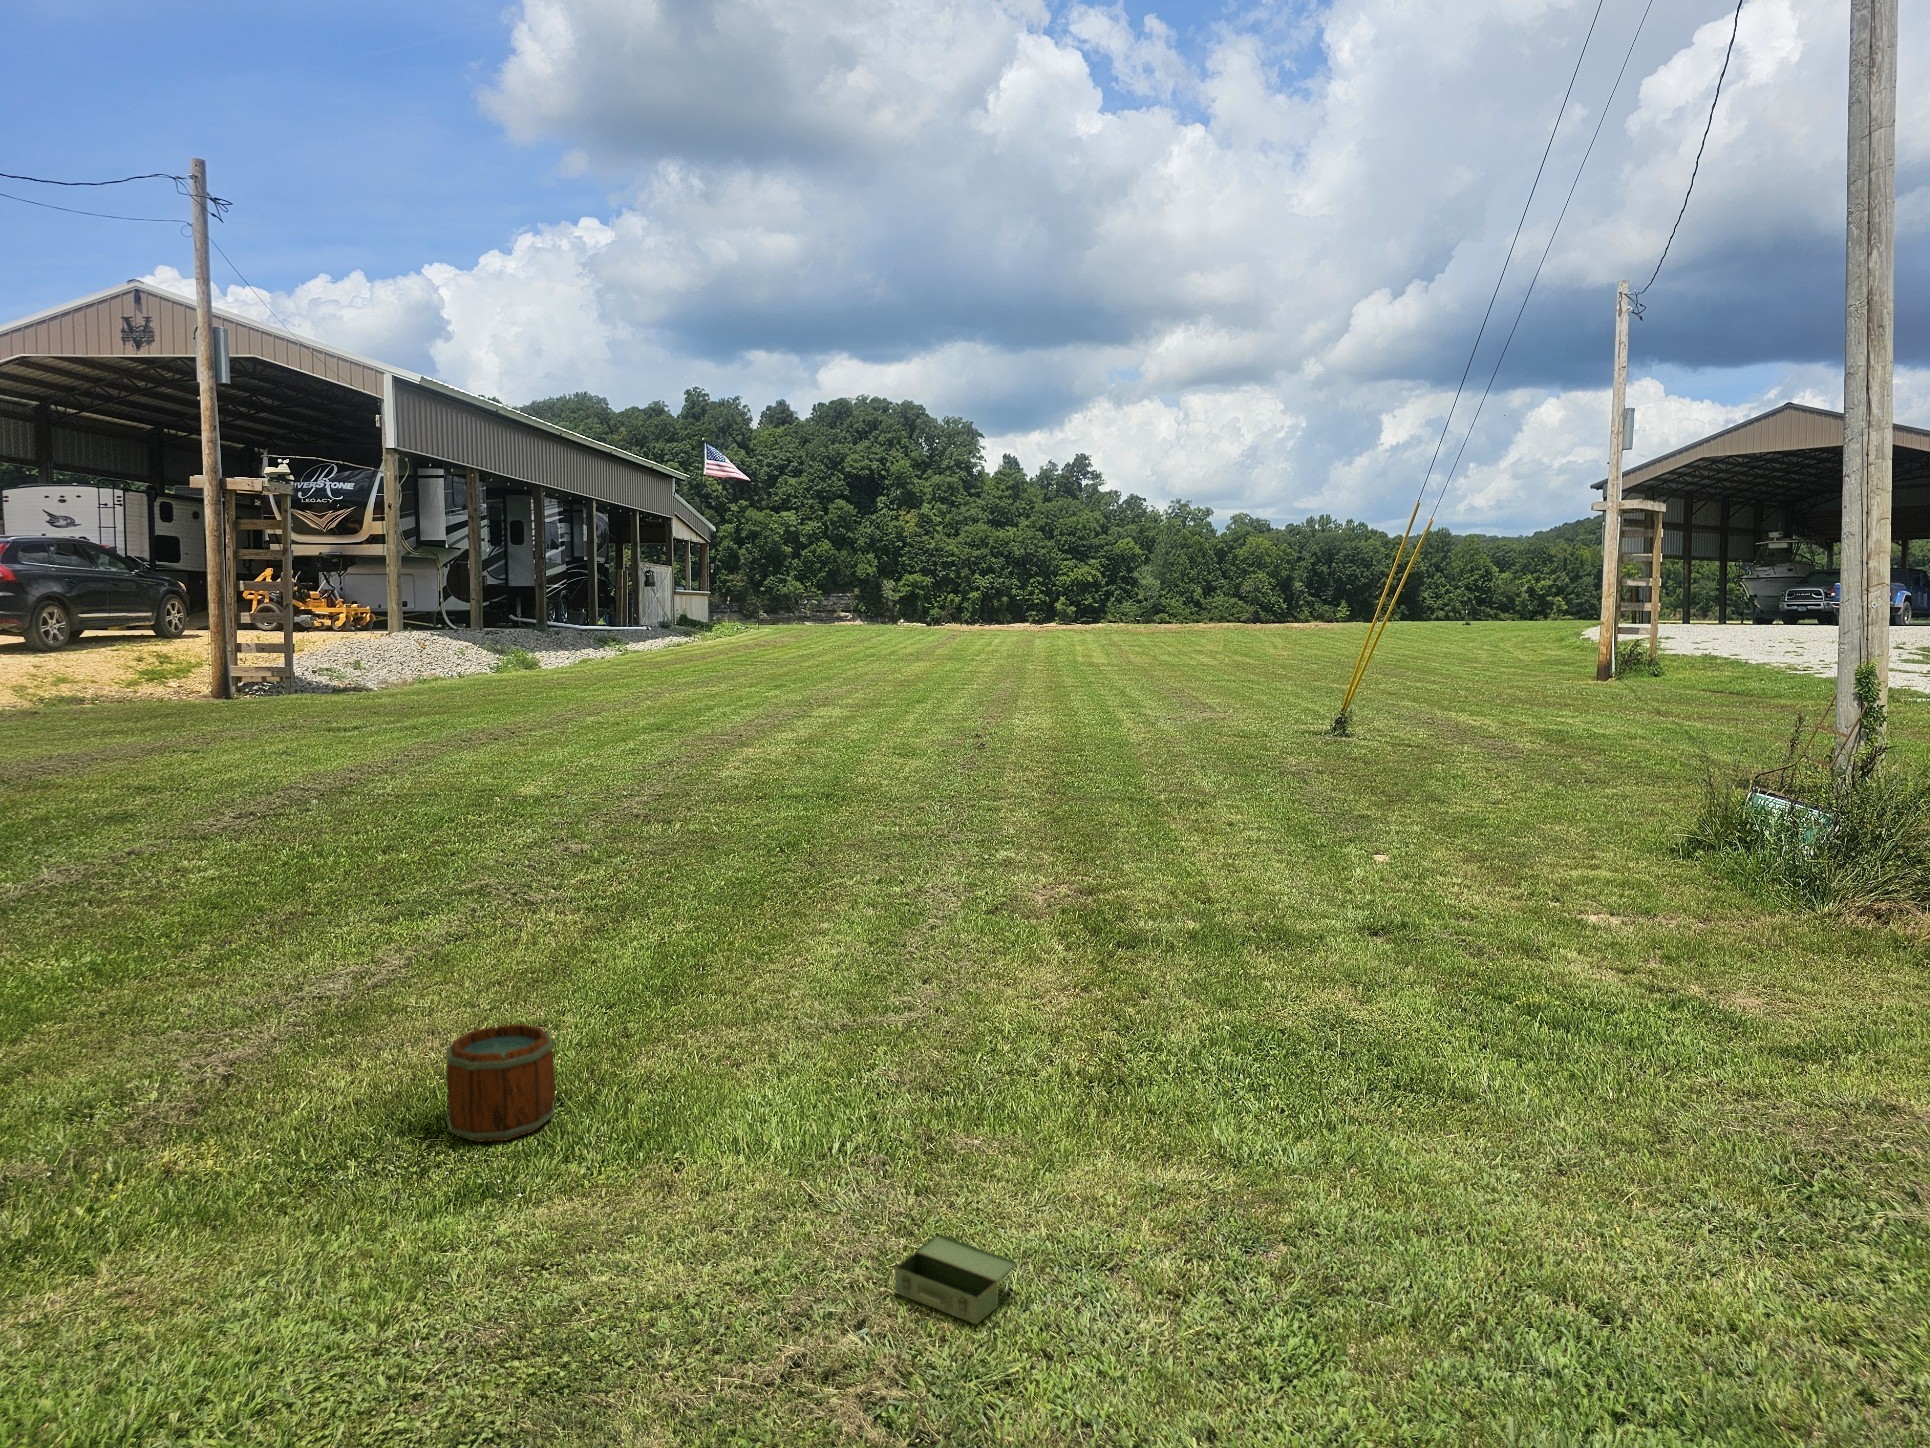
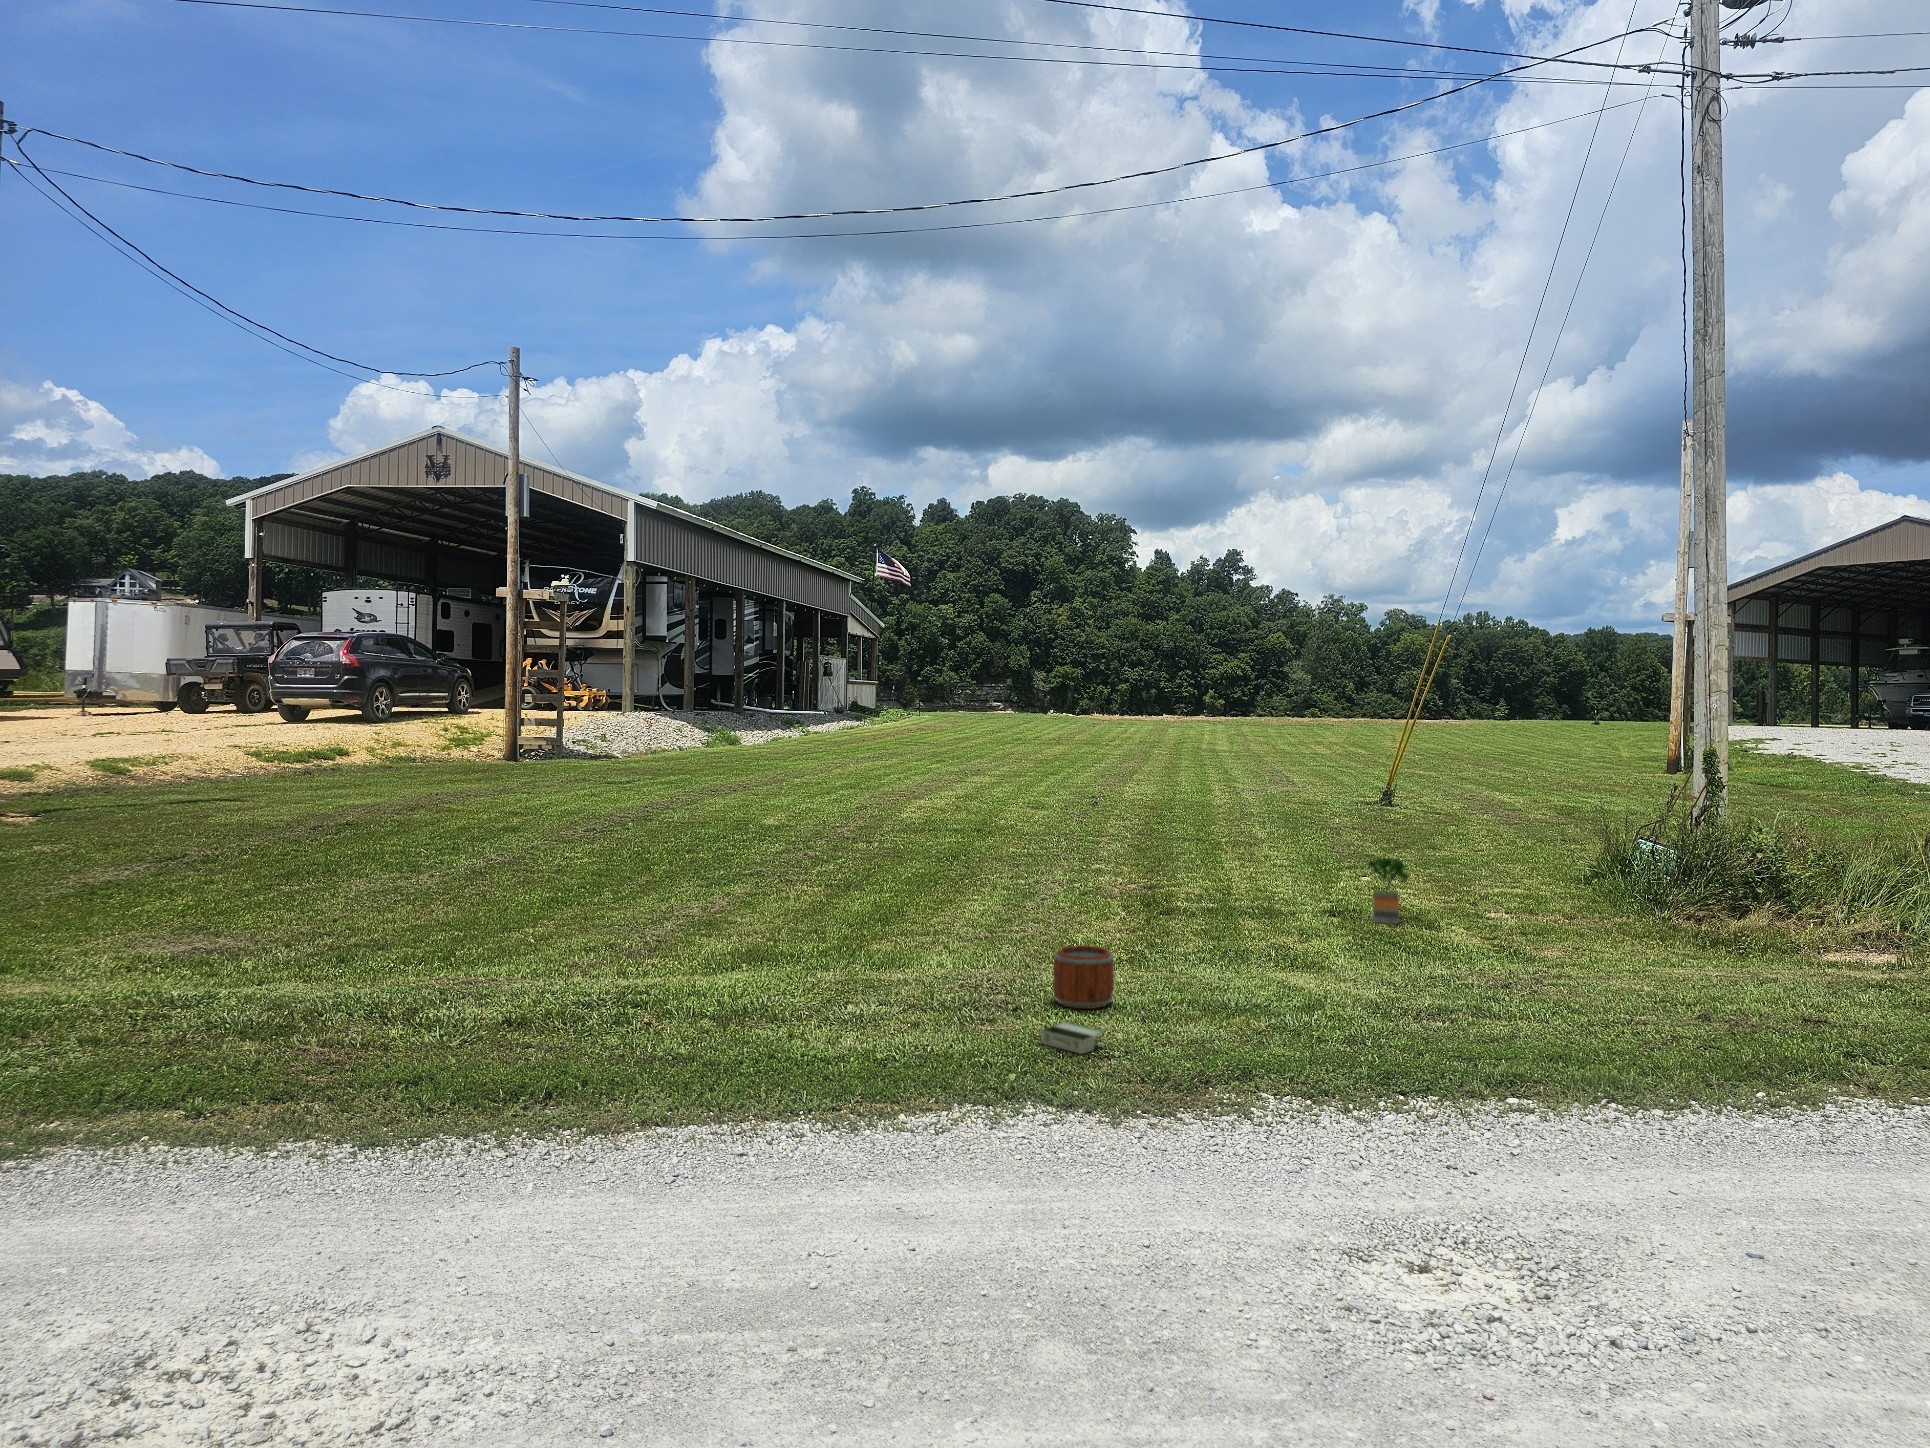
potted tree: none [1354,832,1420,929] -> present [1367,858,1410,924]
bucket: present [446,1024,555,1142] -> present [1053,945,1114,1009]

